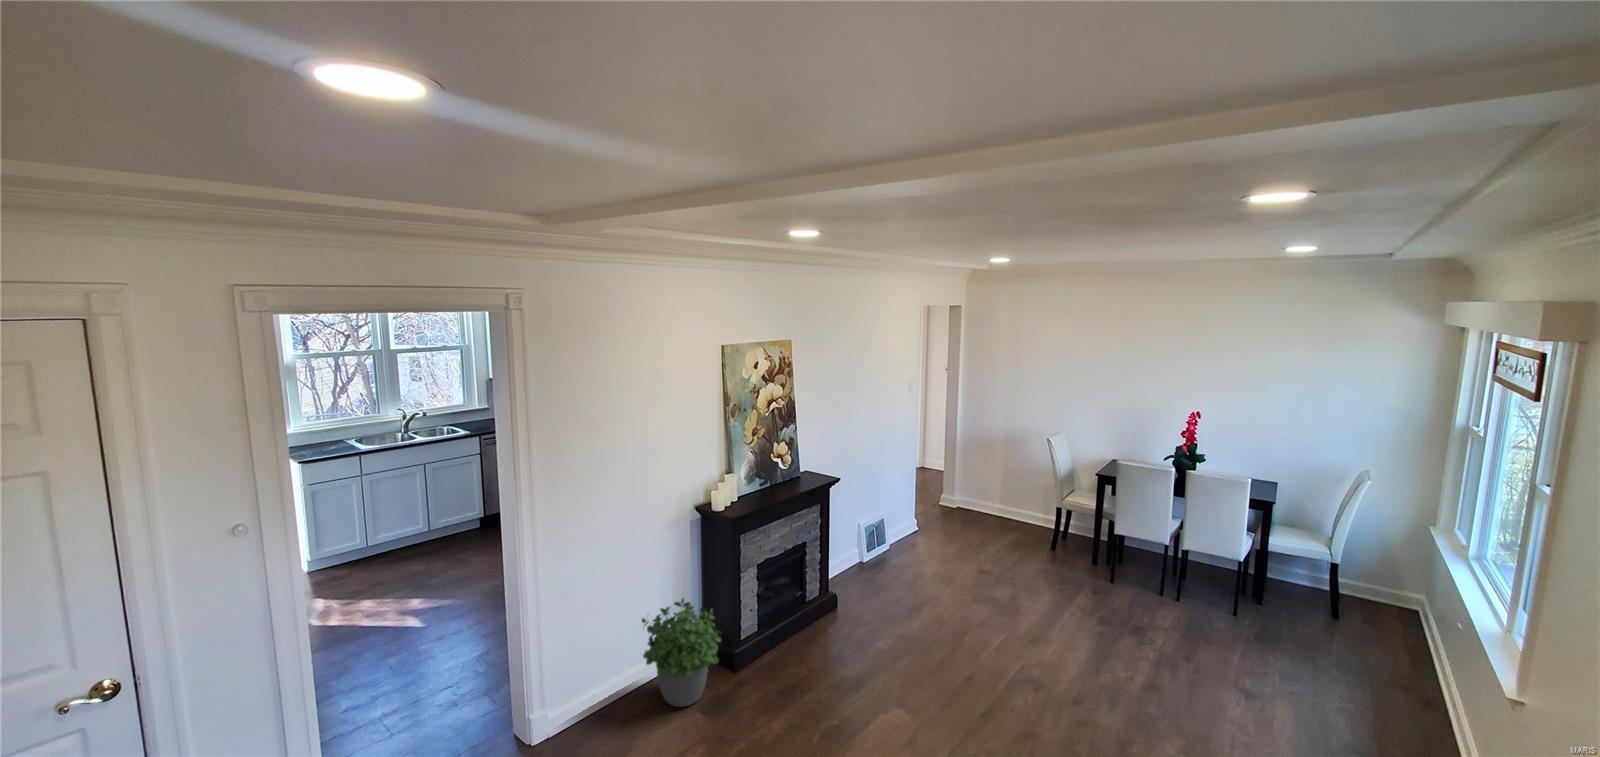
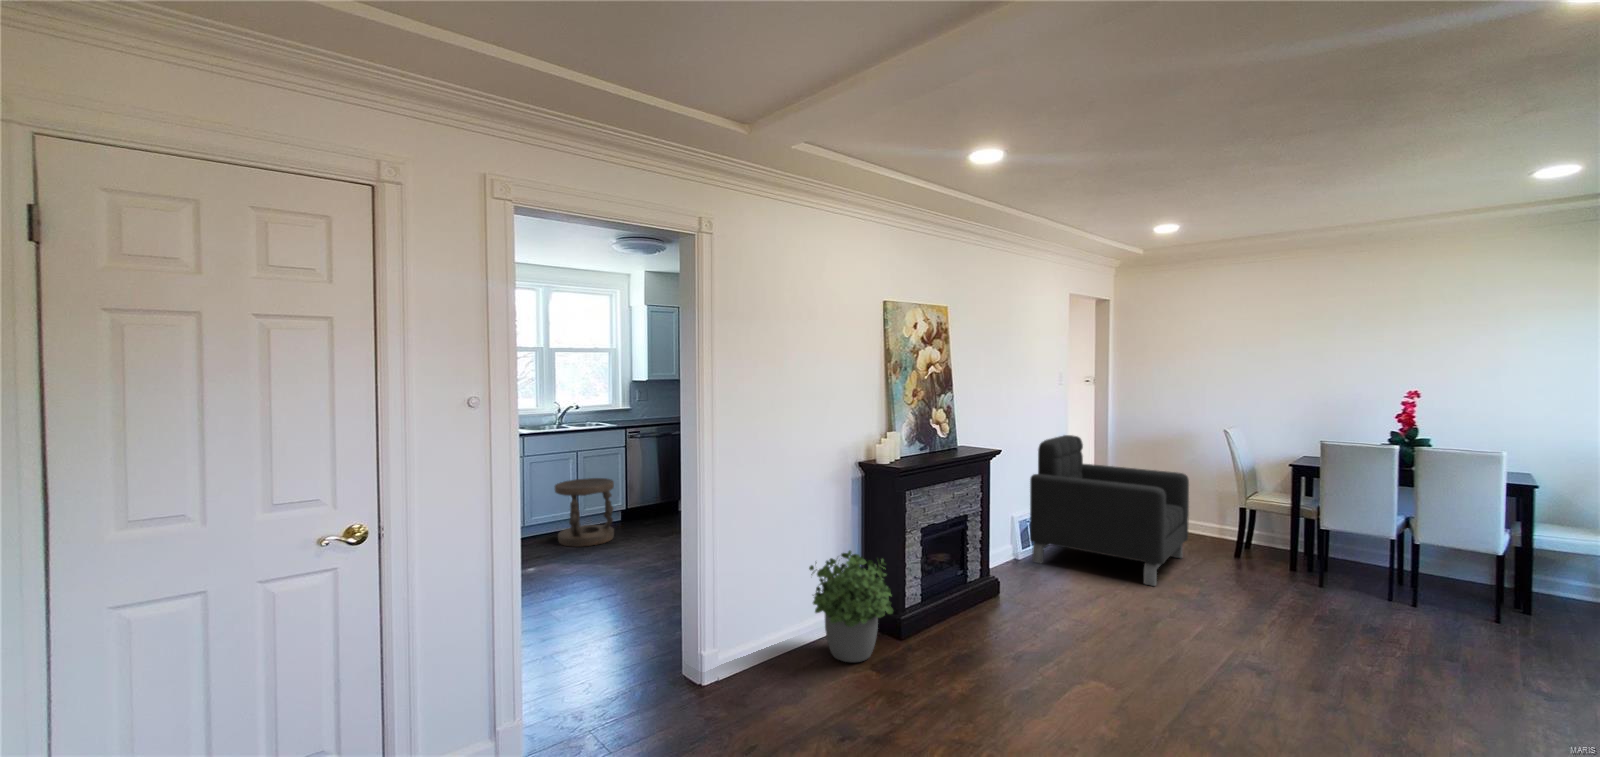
armchair: none [873,442,1014,589] -> present [1030,435,1189,586]
stool: none [401,492,470,567] -> present [554,478,614,547]

